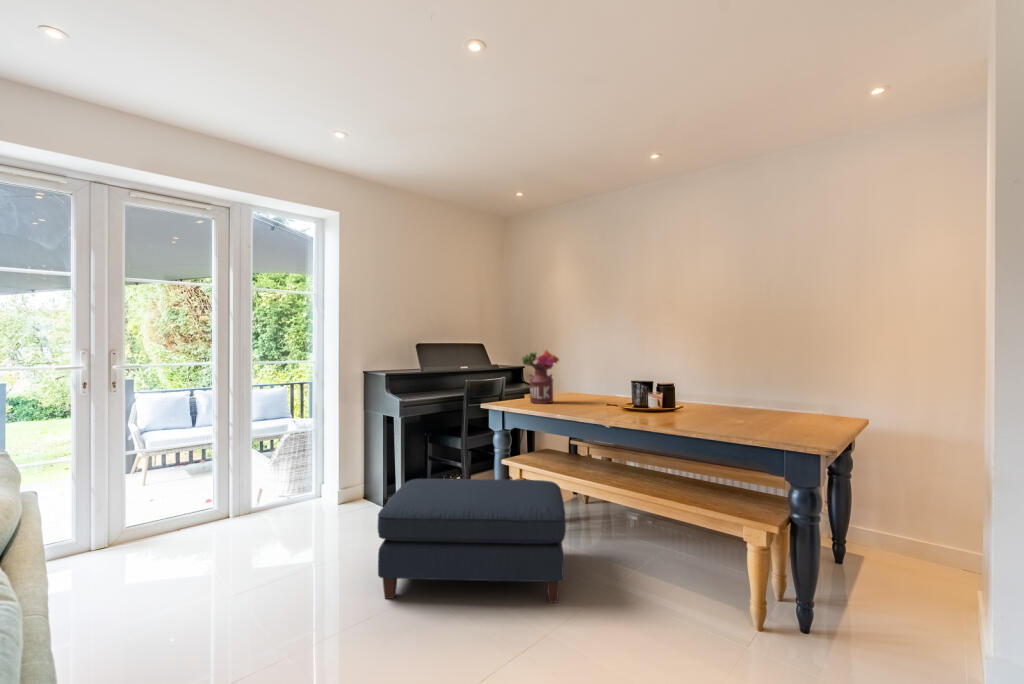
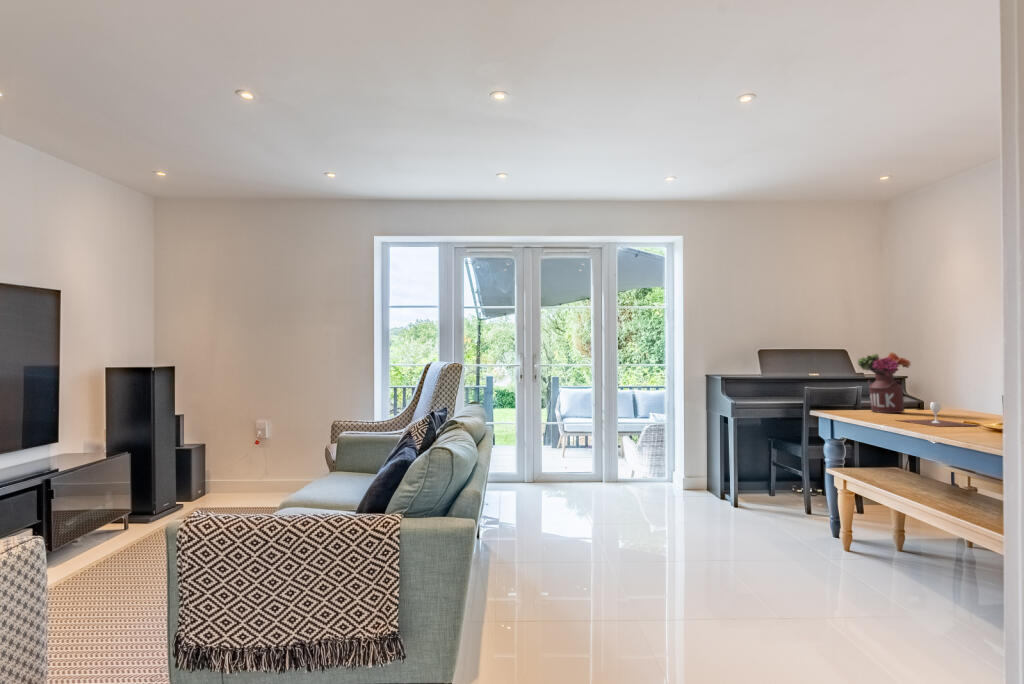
wine glass: none [565,394,618,416] -> present [898,402,975,427]
ottoman: present [378,479,566,602] -> none [678,468,888,610]

